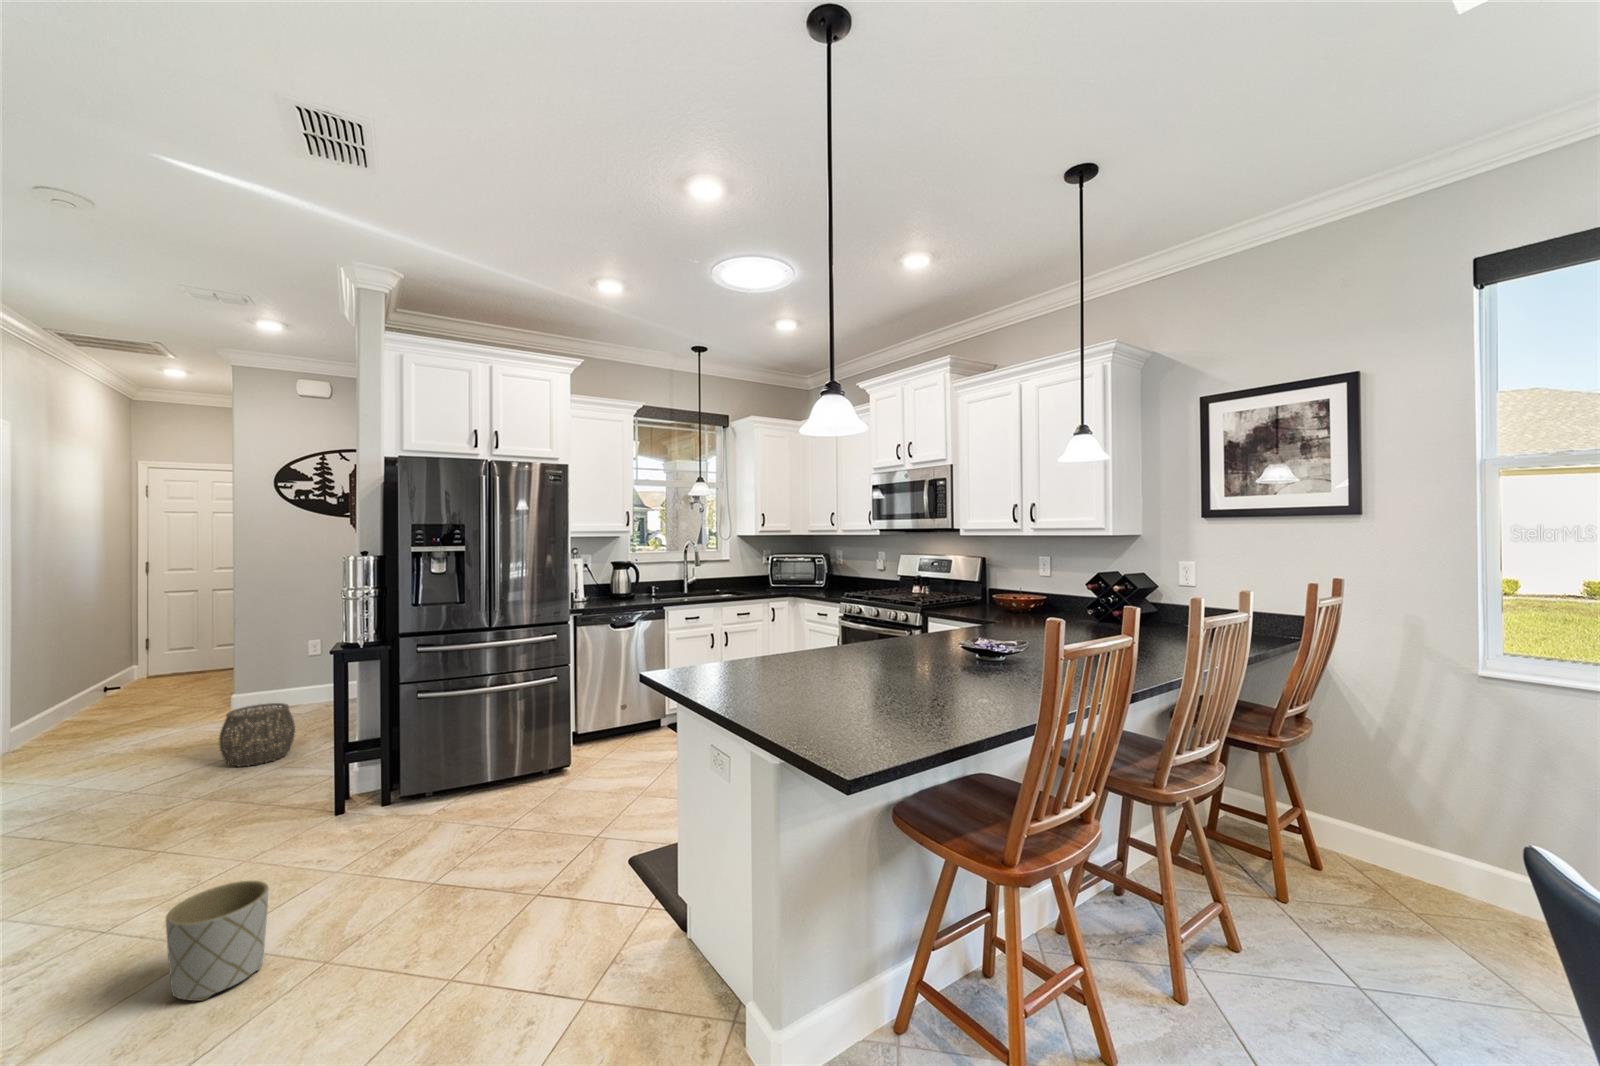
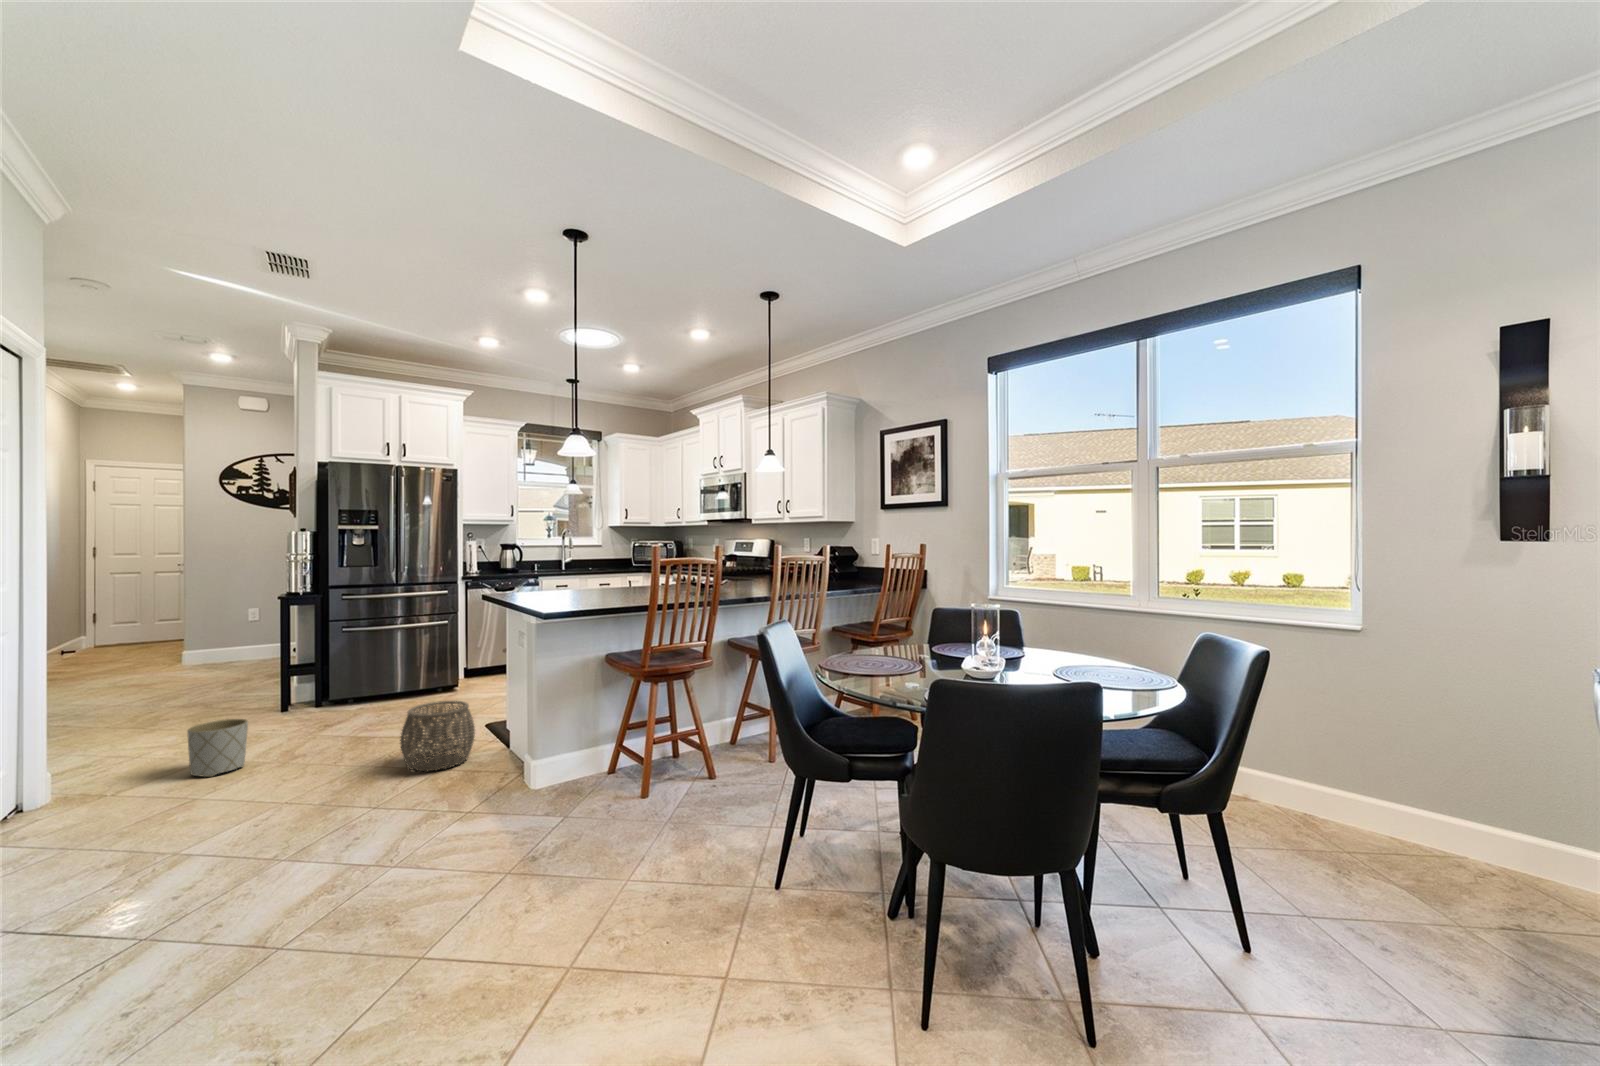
woven basket: present [219,703,295,767] -> present [400,701,475,771]

